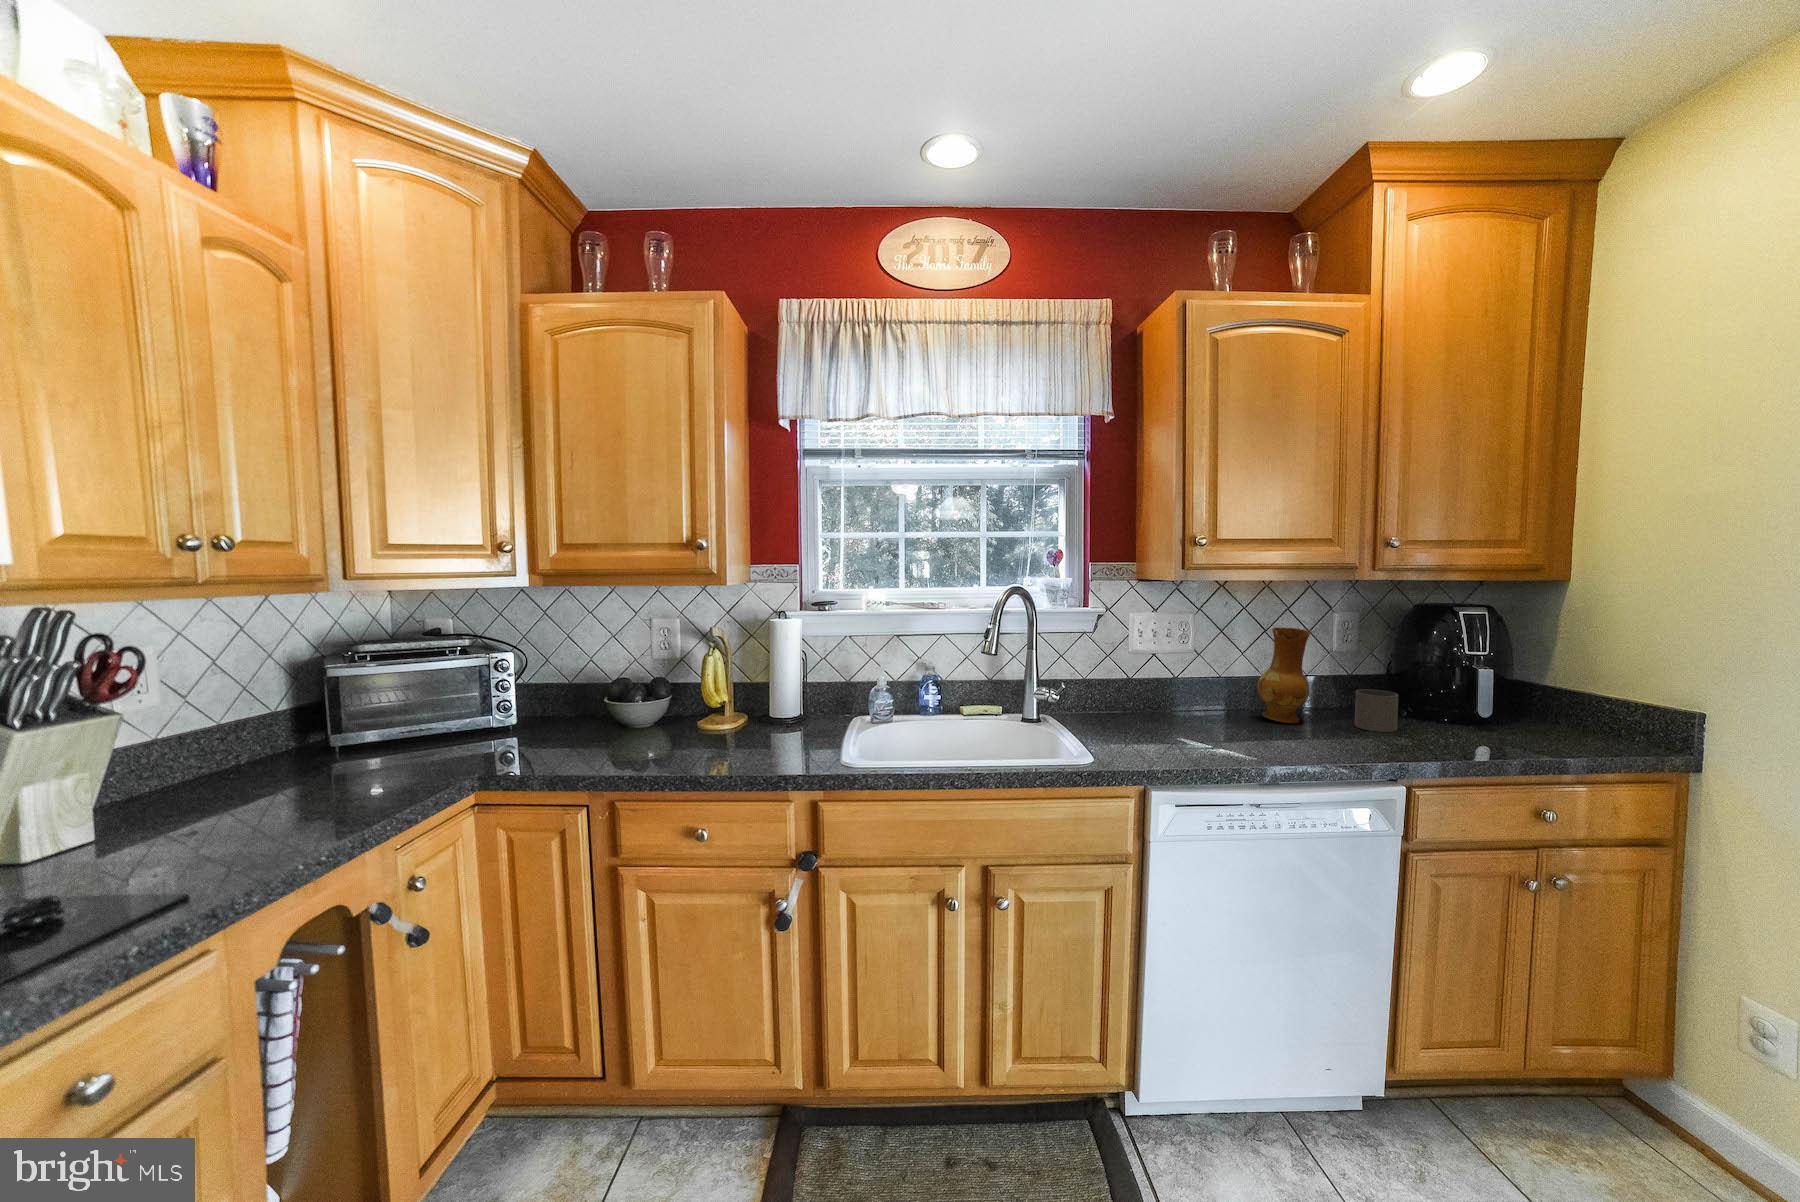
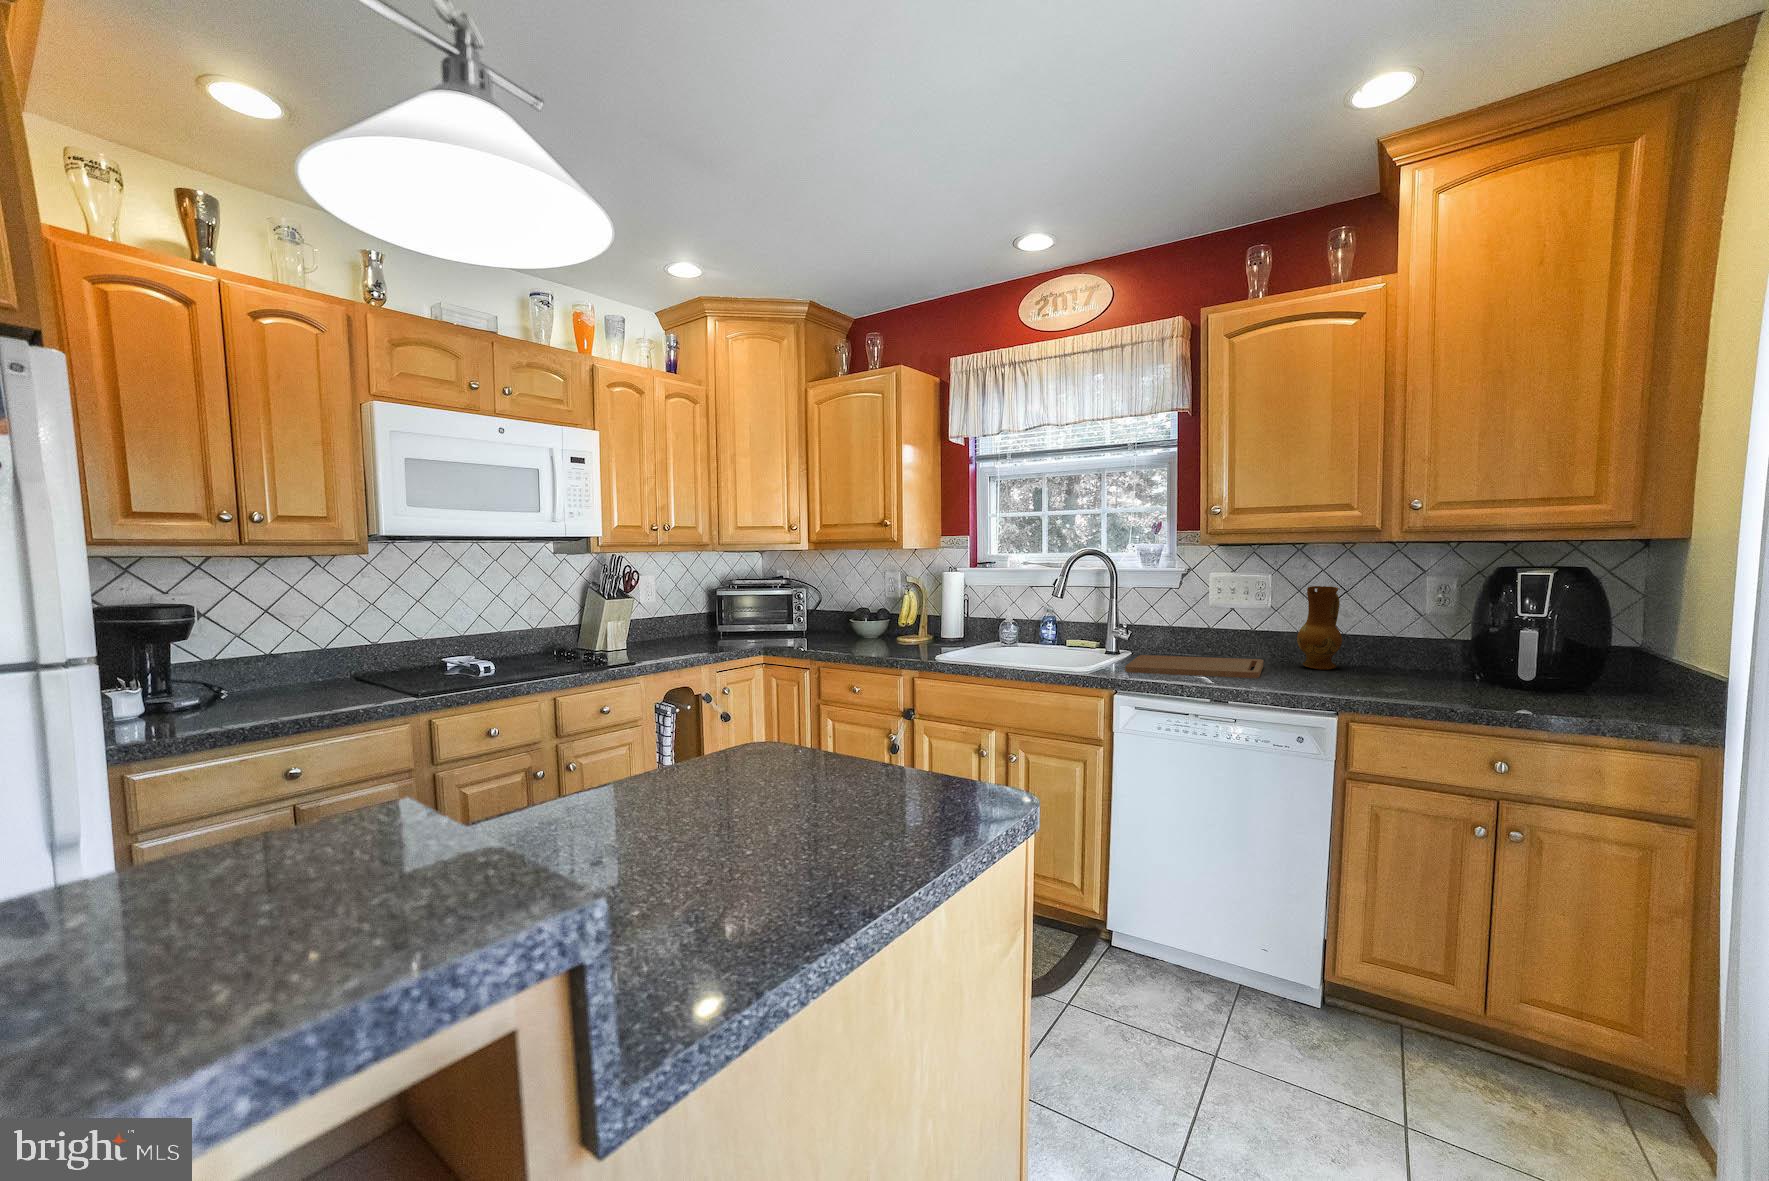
cup: present [1355,689,1398,732] -> none [1367,643,1404,679]
cutting board: none [1104,717,1306,761] -> present [1125,655,1263,678]

